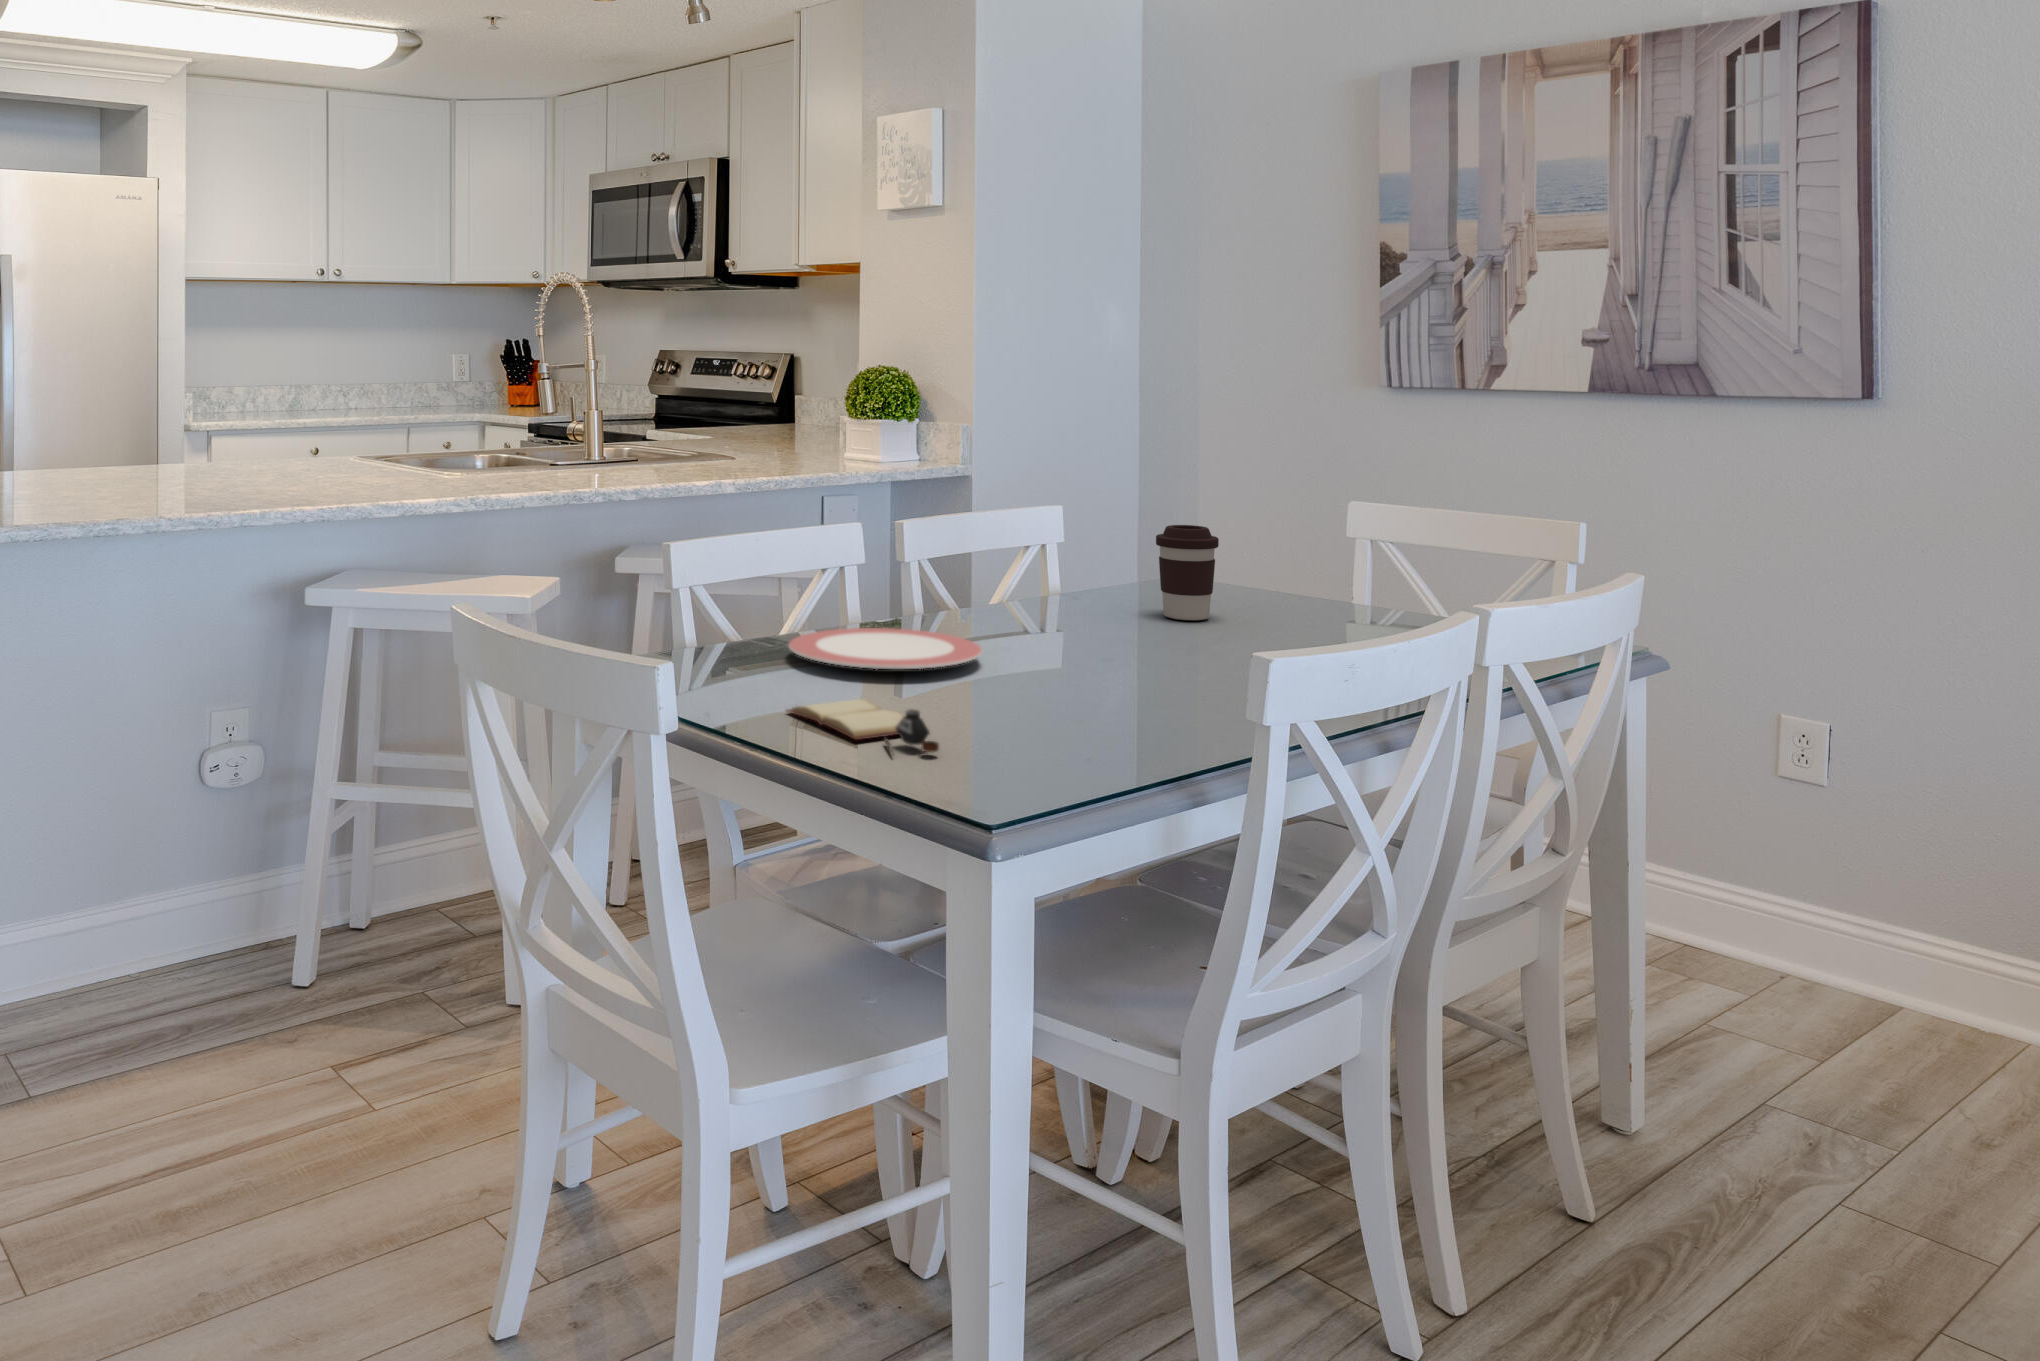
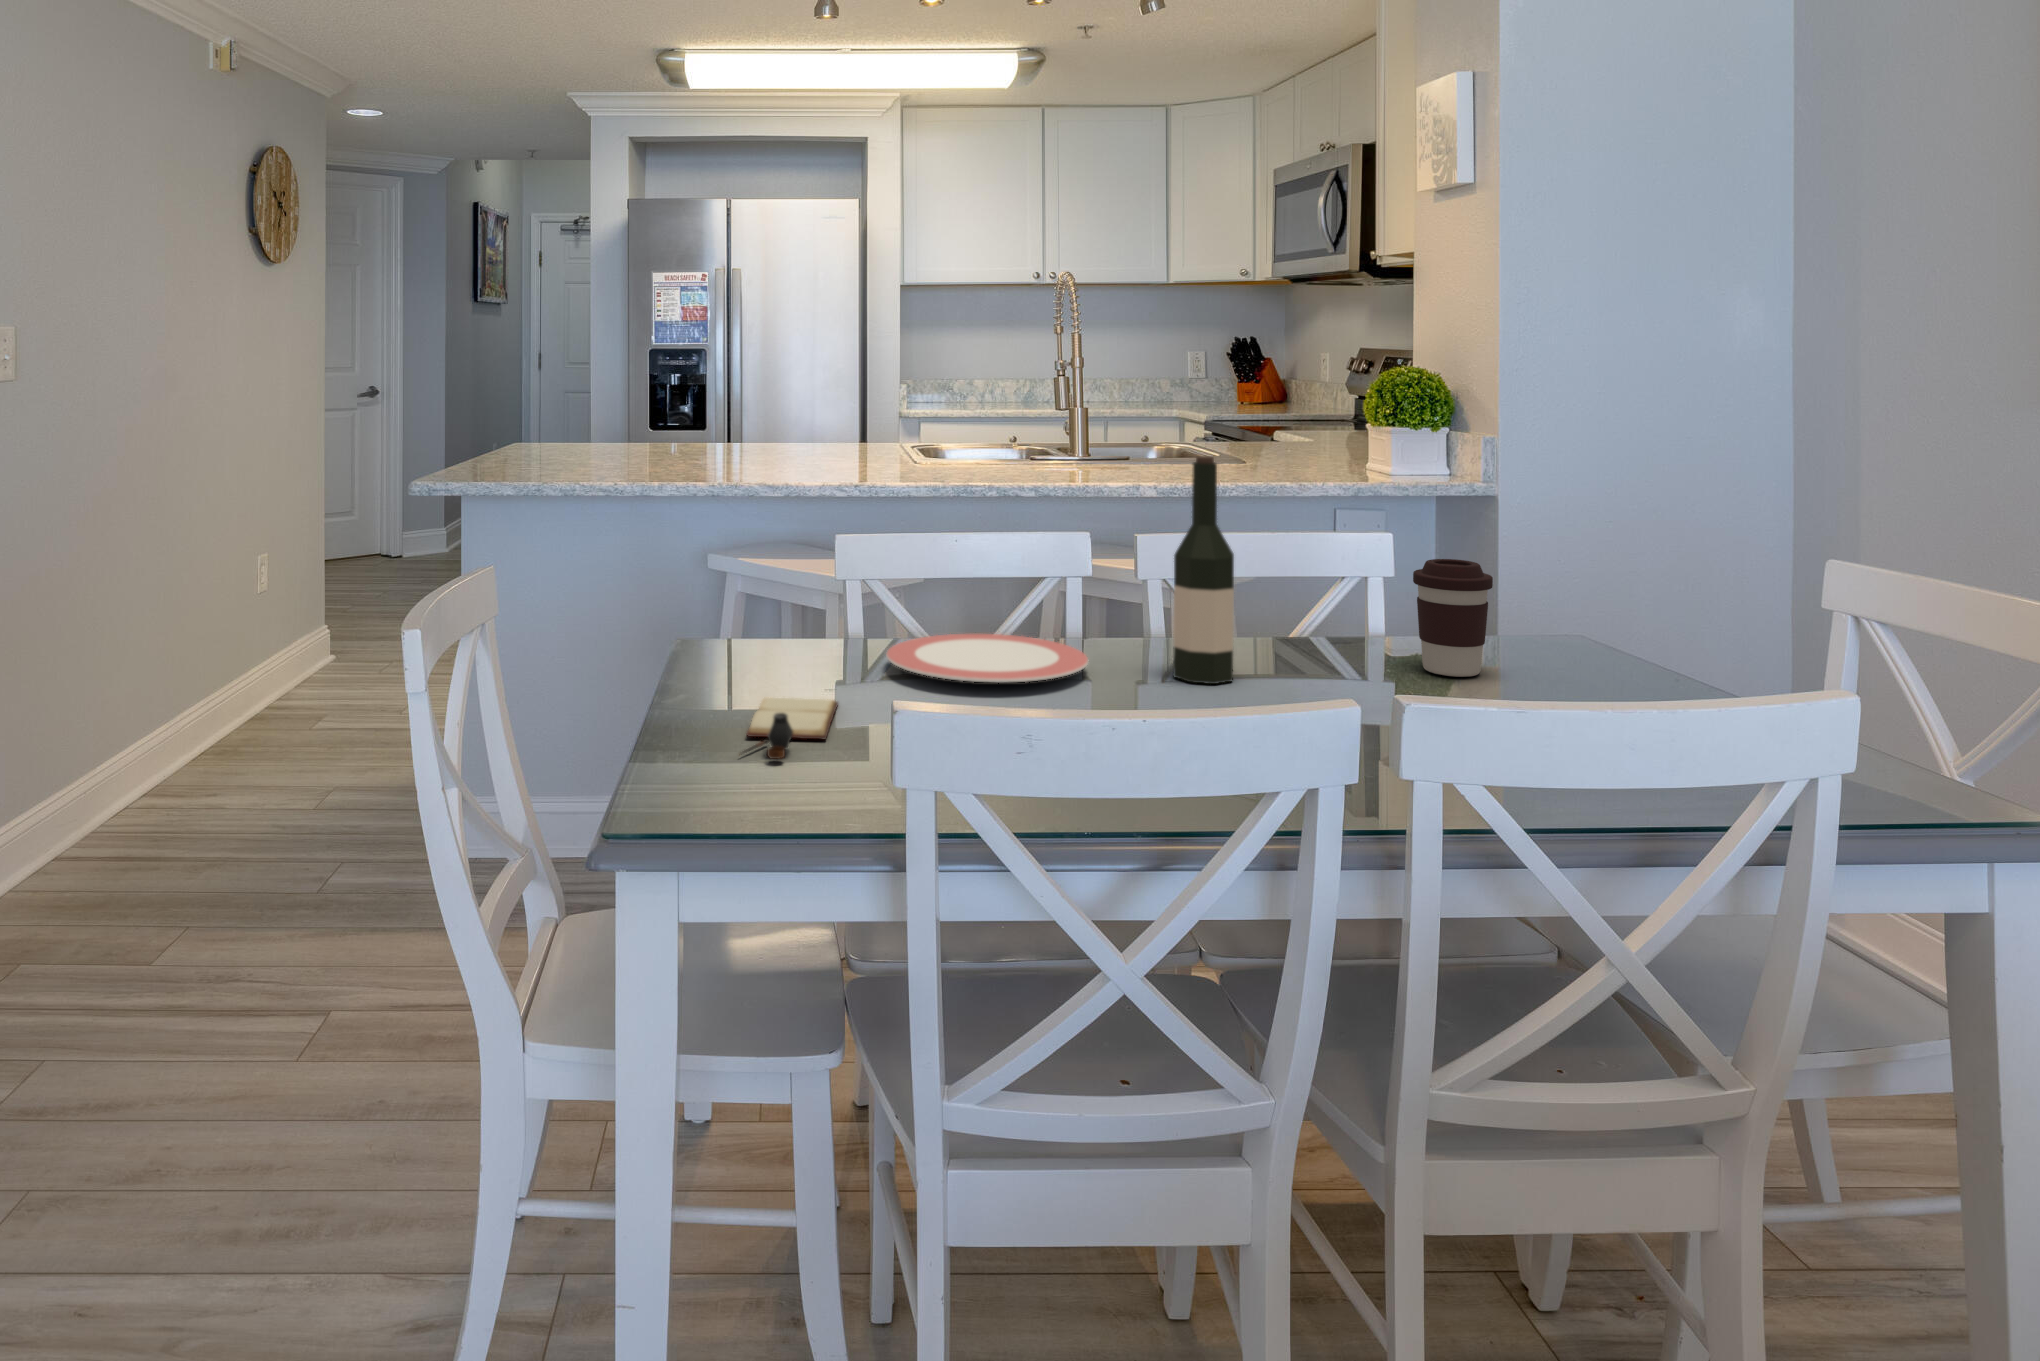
wine bottle: none [1021,447,1077,648] -> present [1173,456,1234,684]

